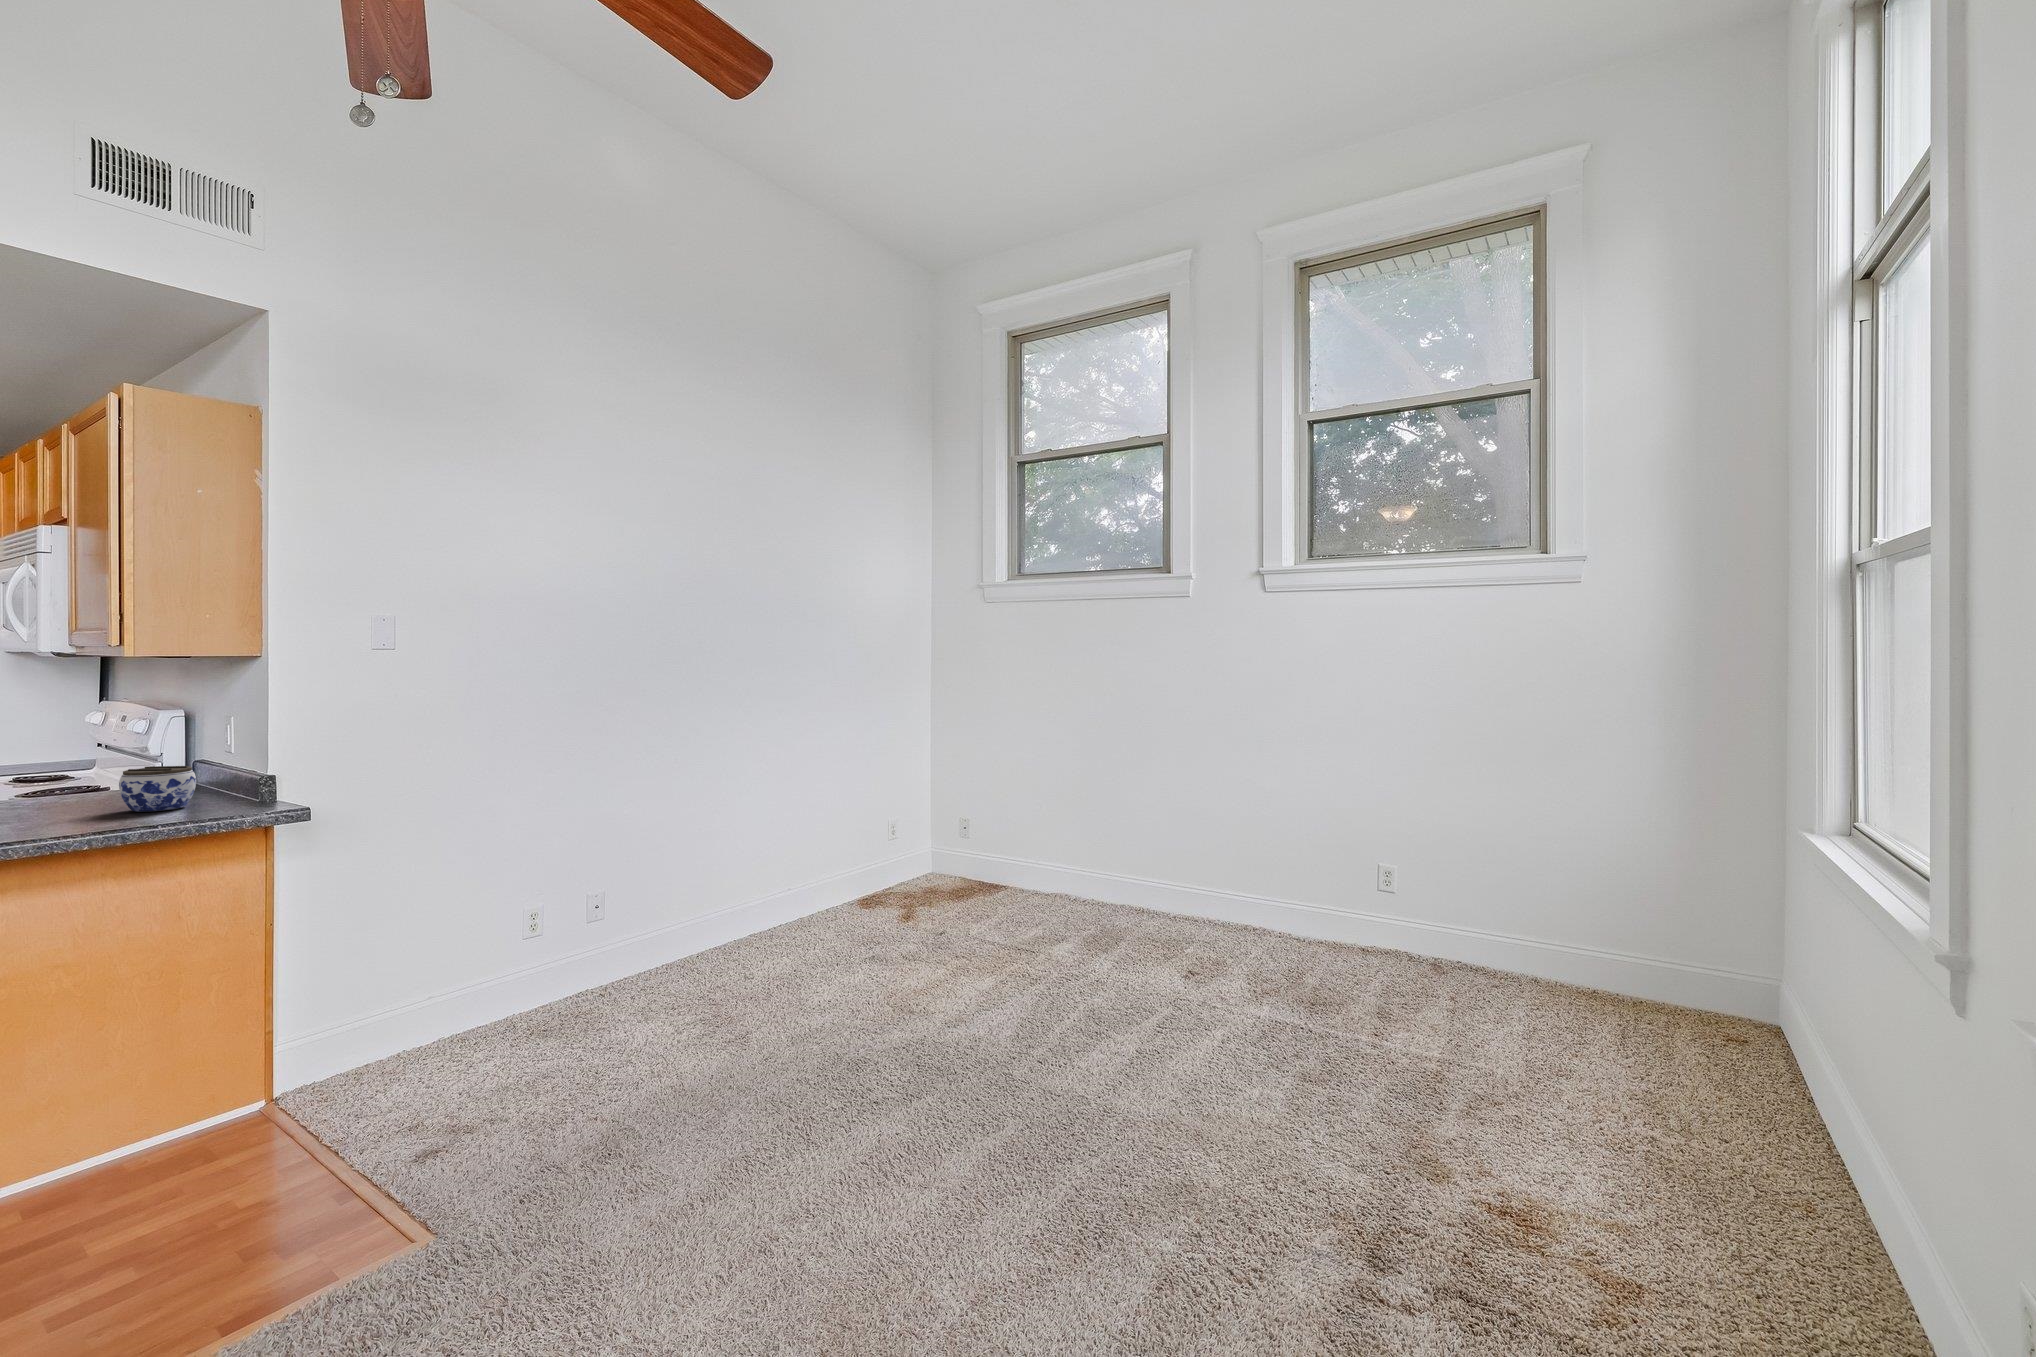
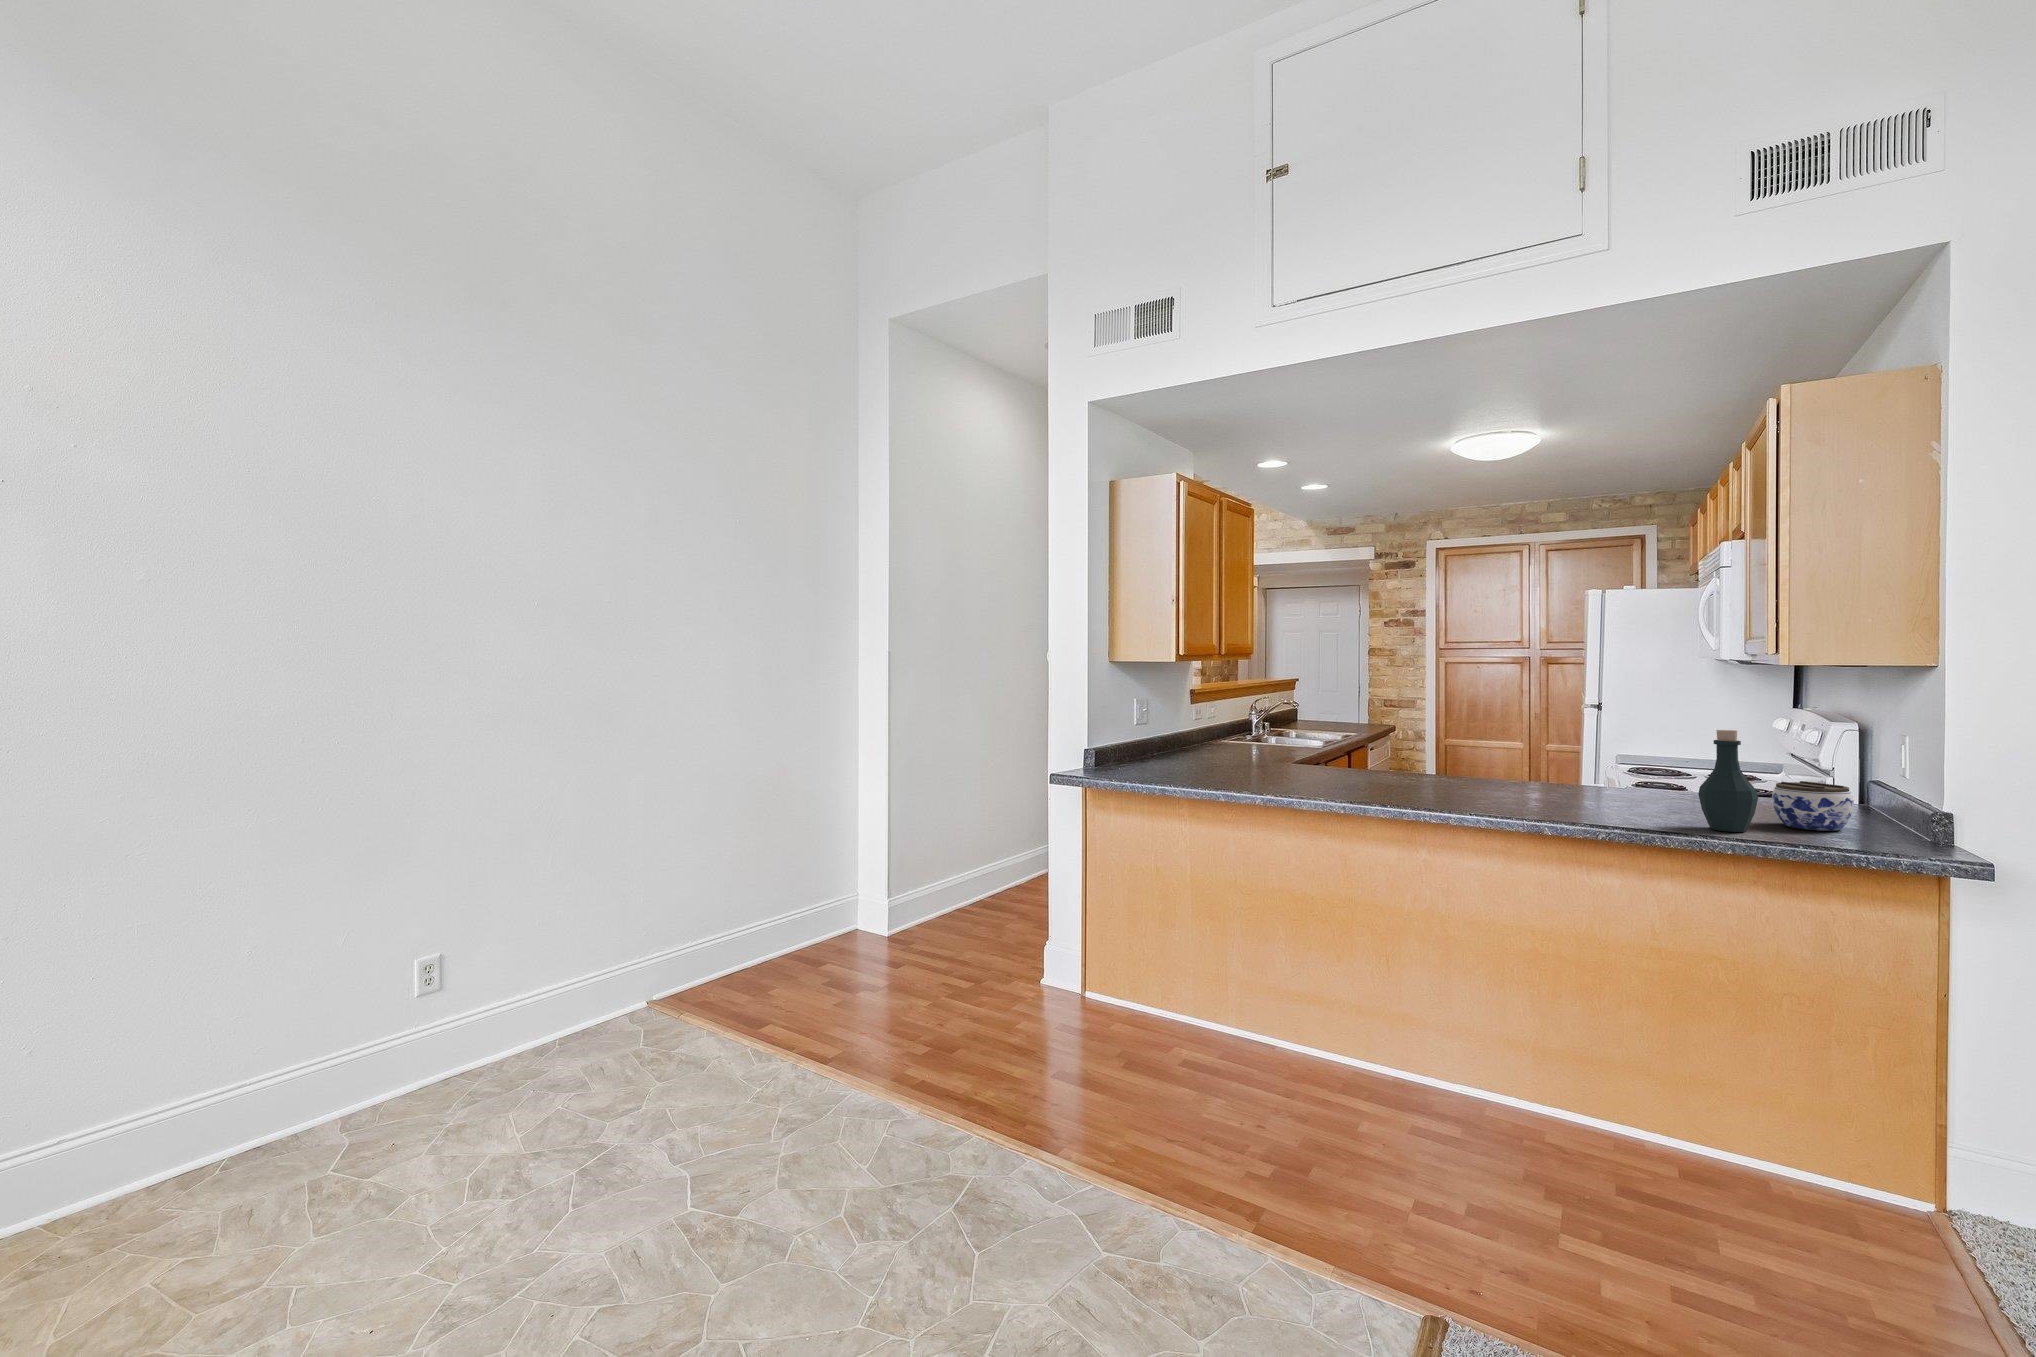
bottle: none [44,721,111,827] -> present [1698,730,1758,832]

